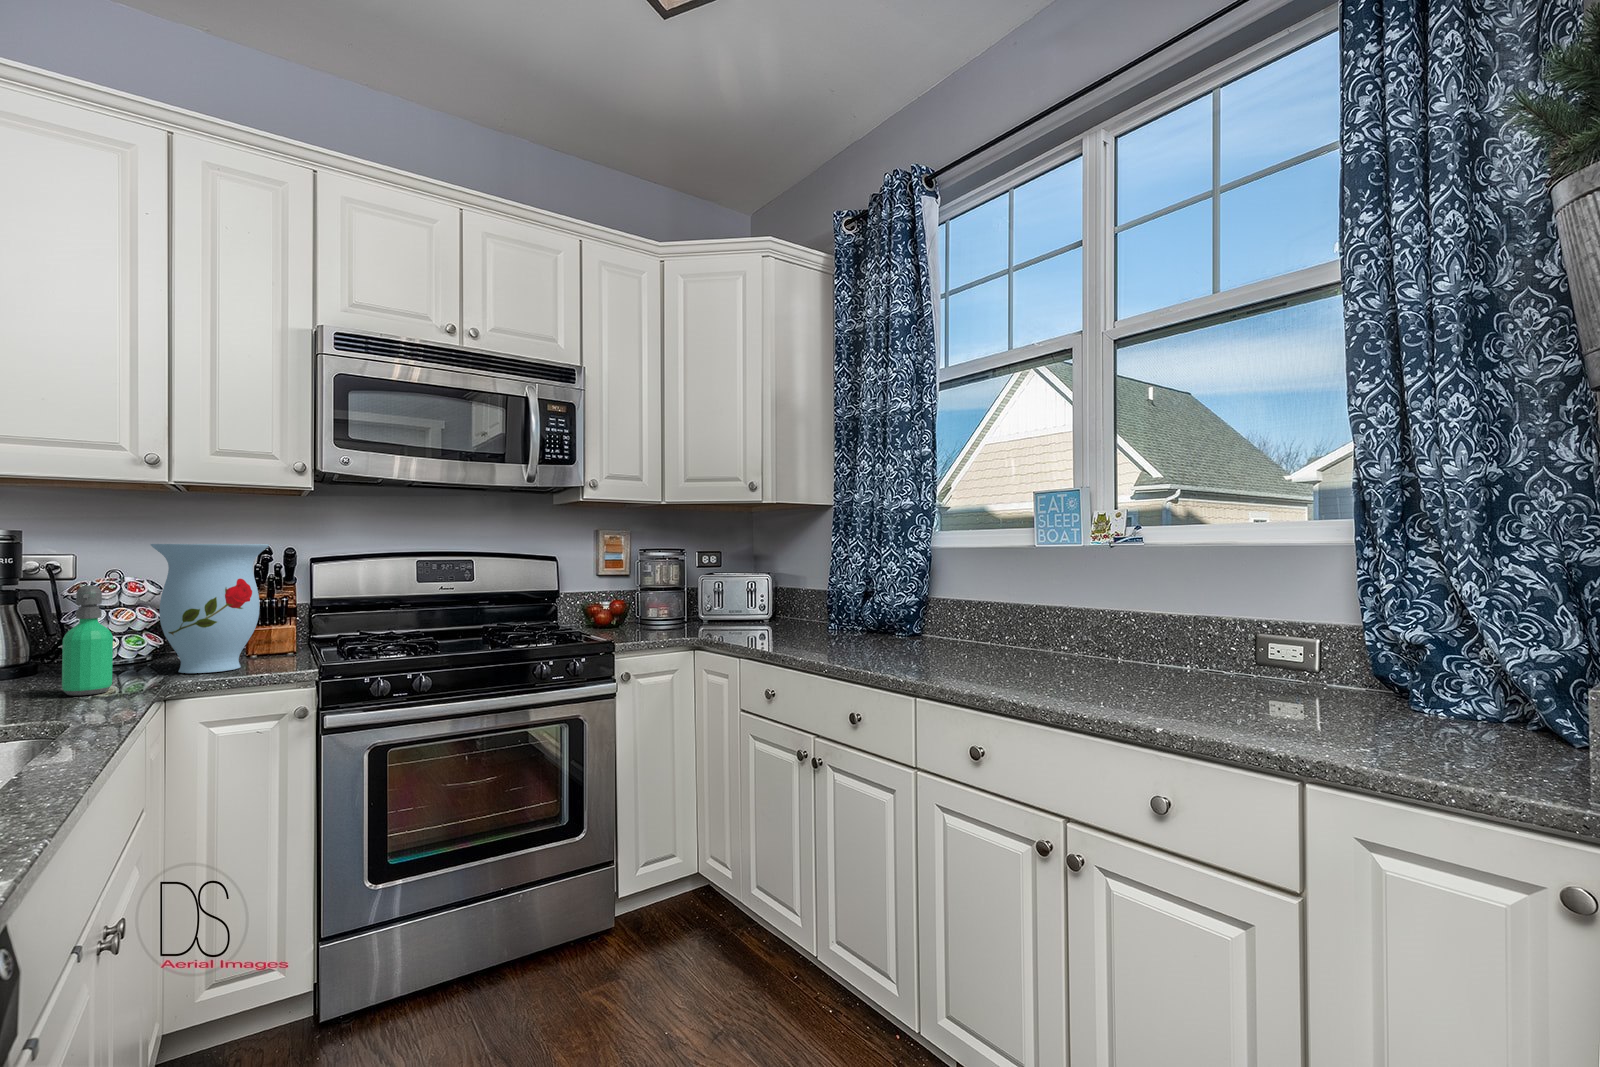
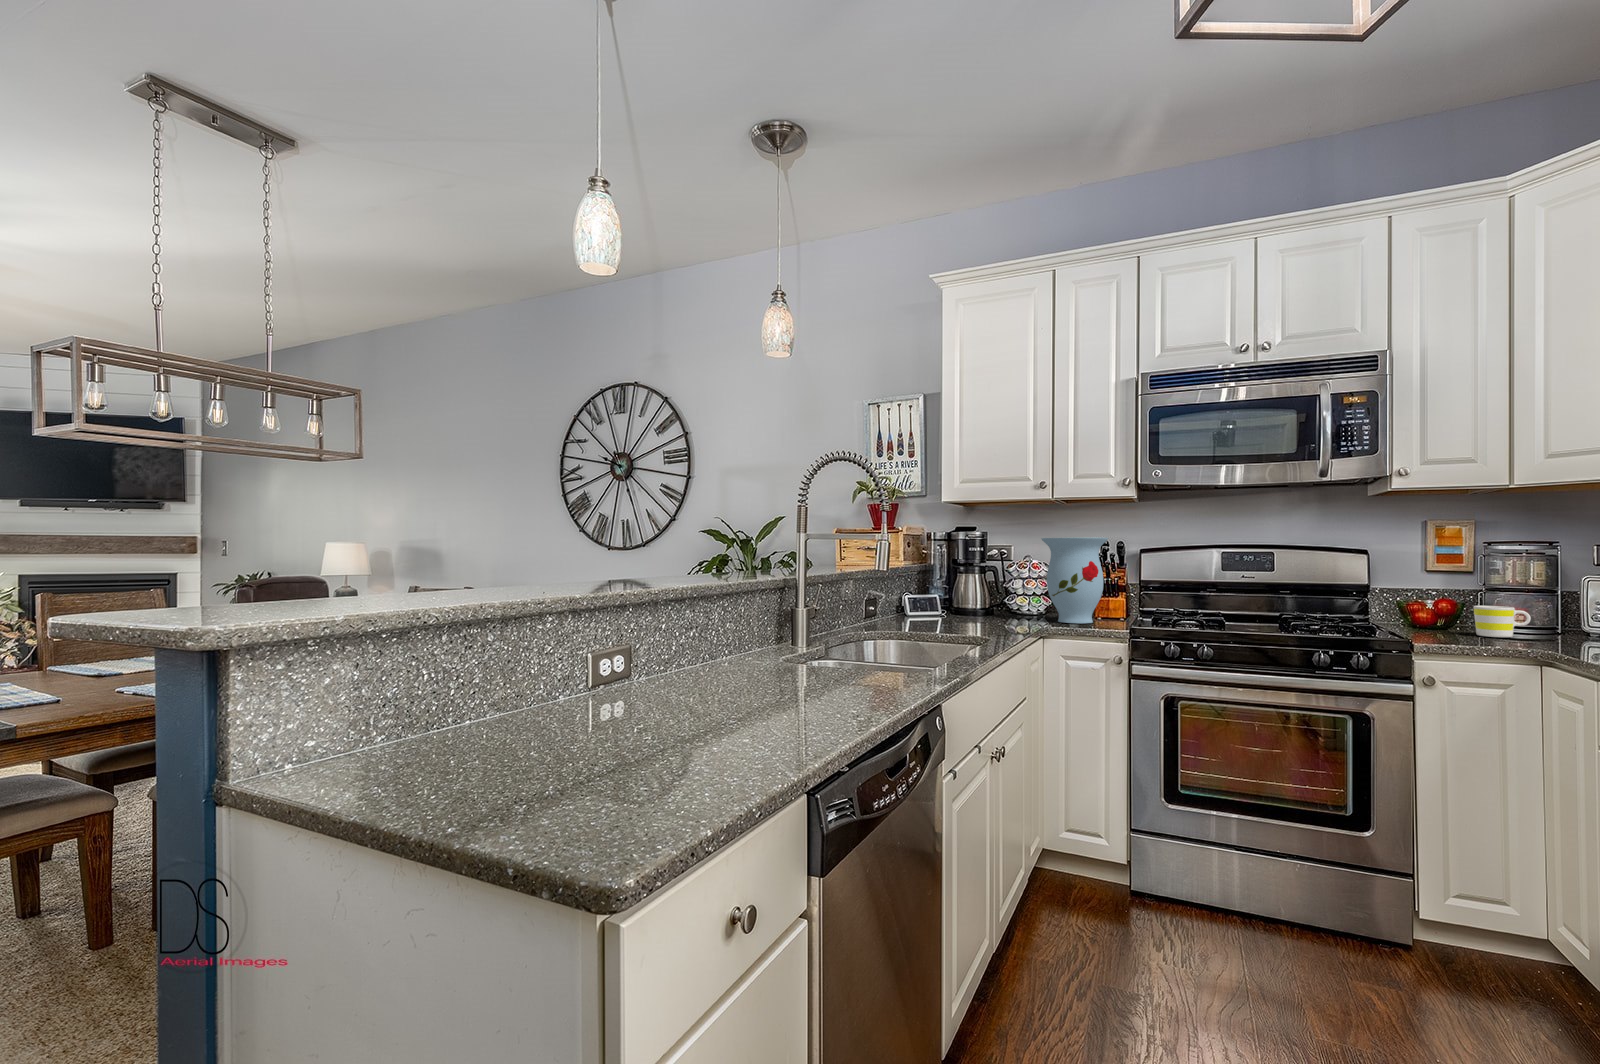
soap dispenser: present [62,585,113,695] -> none [1001,563,1024,627]
mug: none [645,610,682,638] -> present [1473,606,1531,637]

